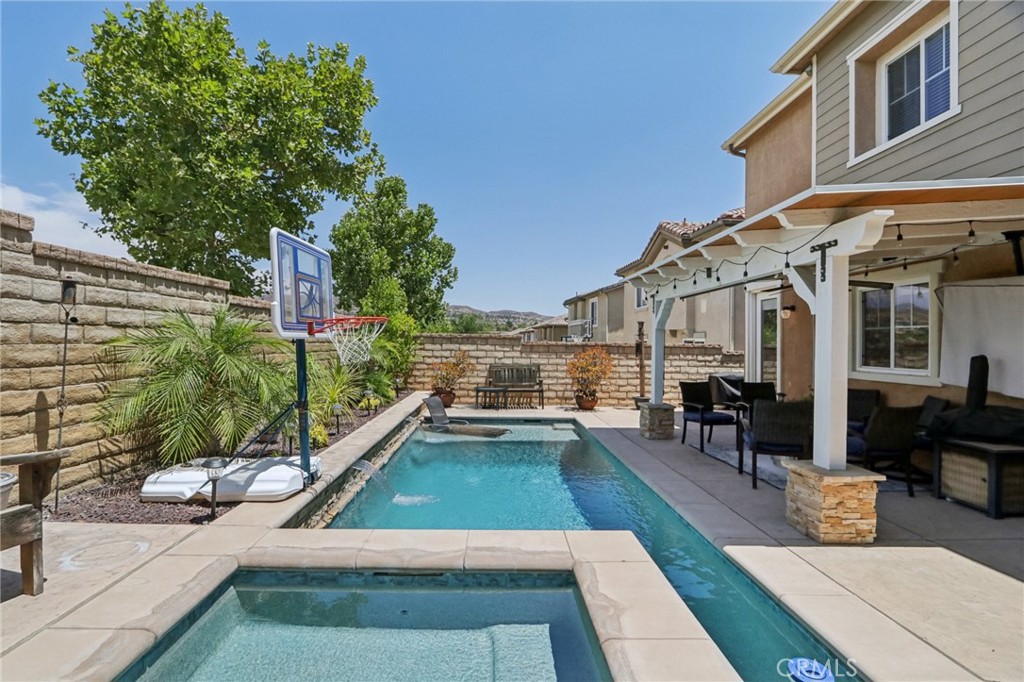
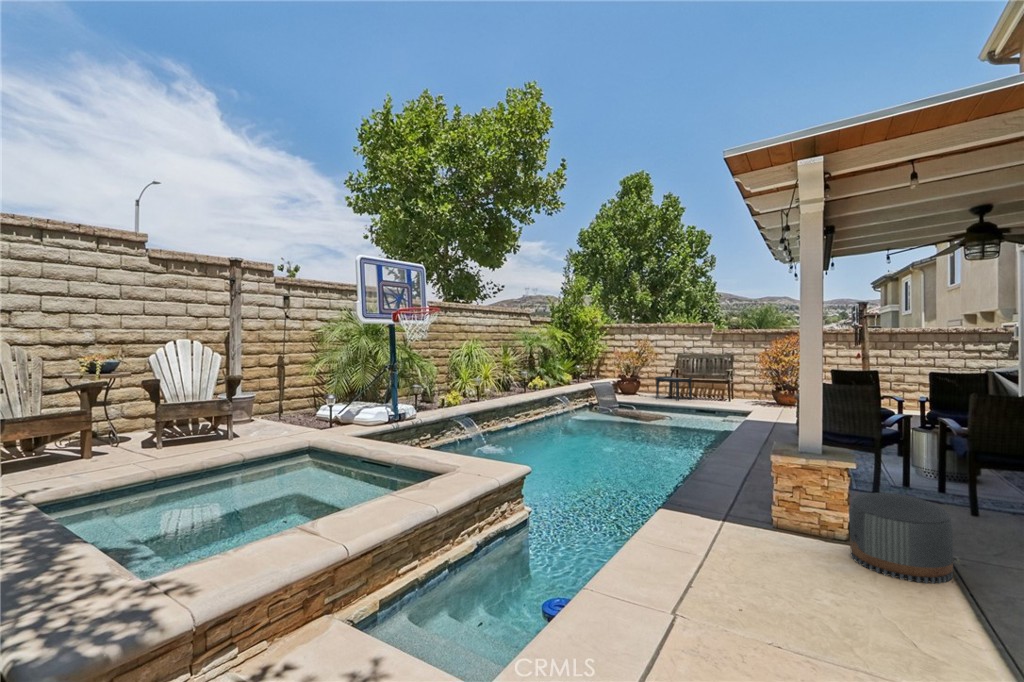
pouf: none [891,500,977,572] -> present [850,493,953,584]

